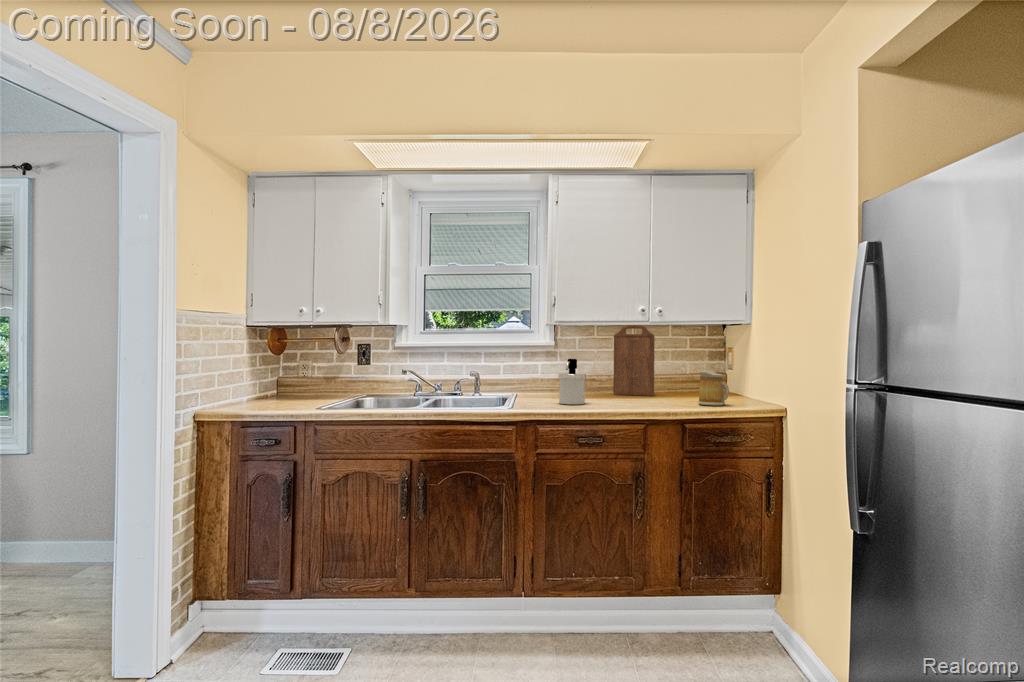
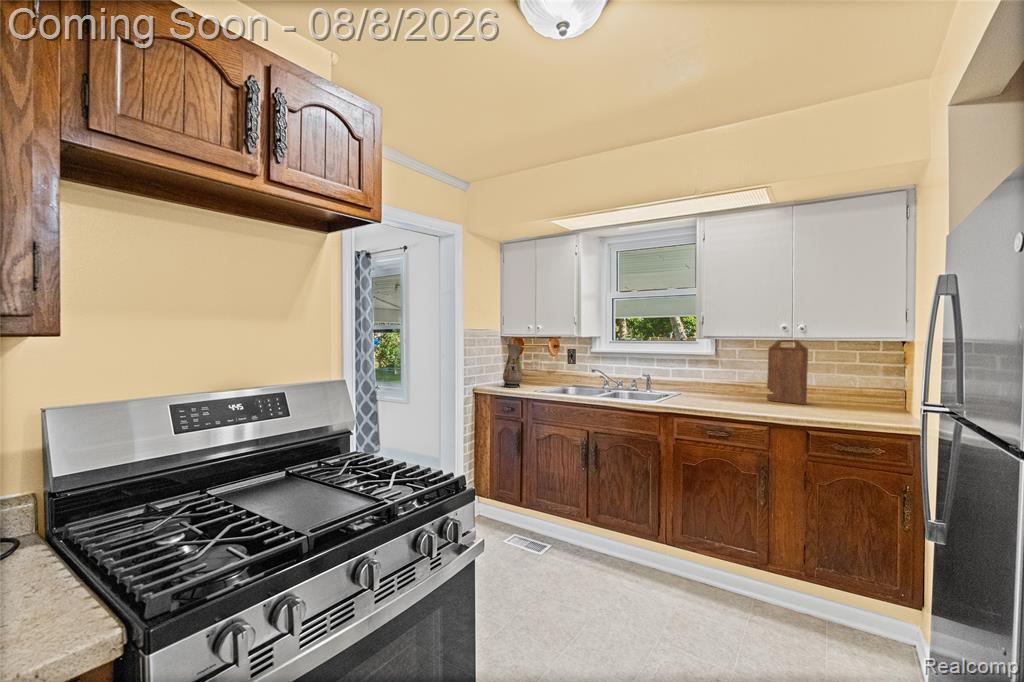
vase: none [270,338,301,404] -> present [503,344,522,387]
soap dispenser: present [558,359,586,405] -> none [696,366,721,405]
mug: present [698,370,729,406] -> none [833,383,868,419]

